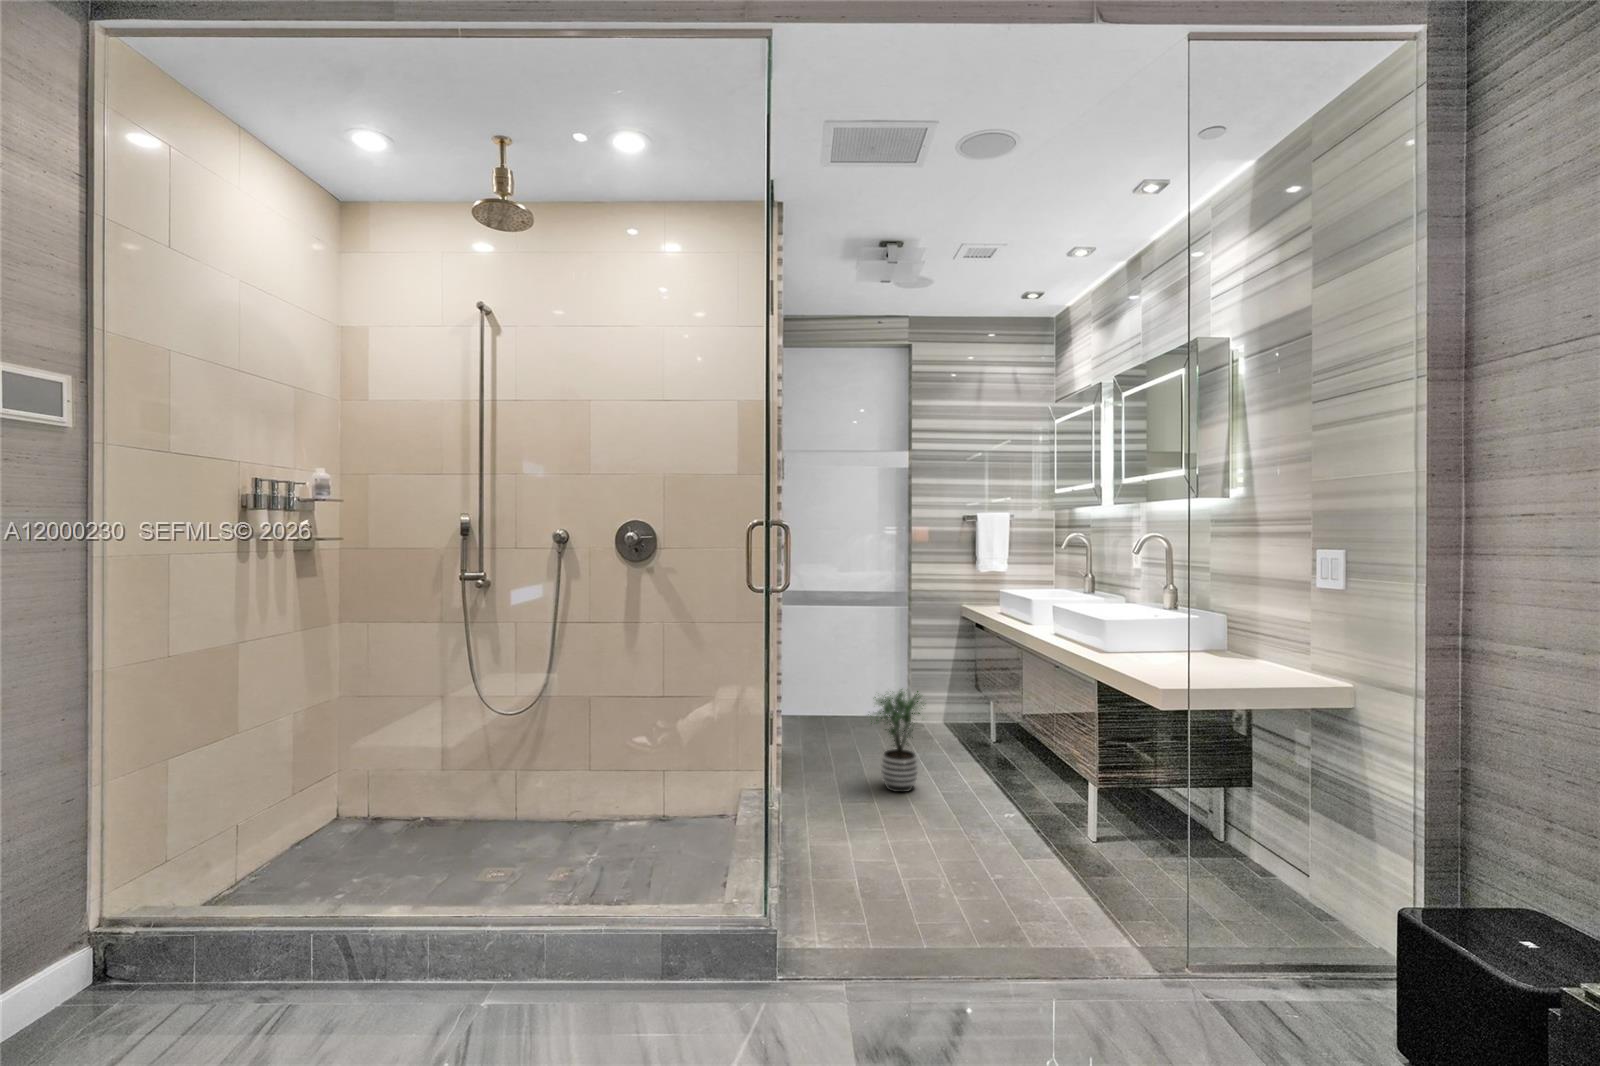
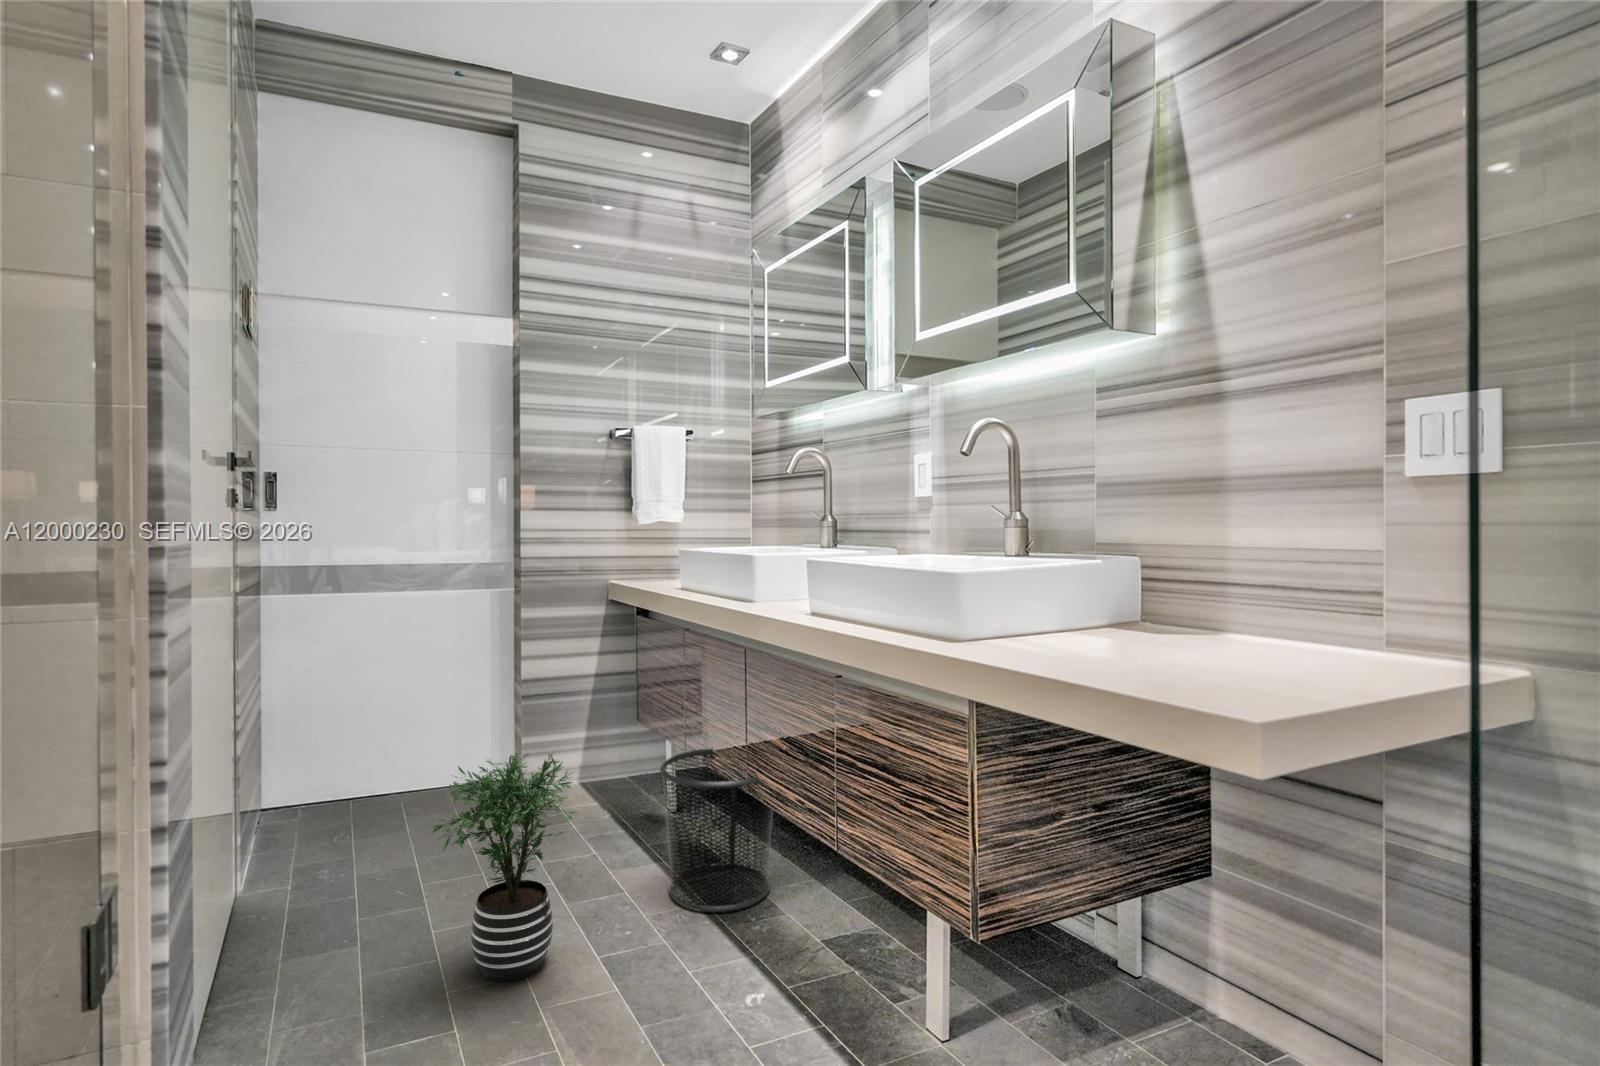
waste bin: none [976,703,1043,788] -> present [660,748,773,912]

